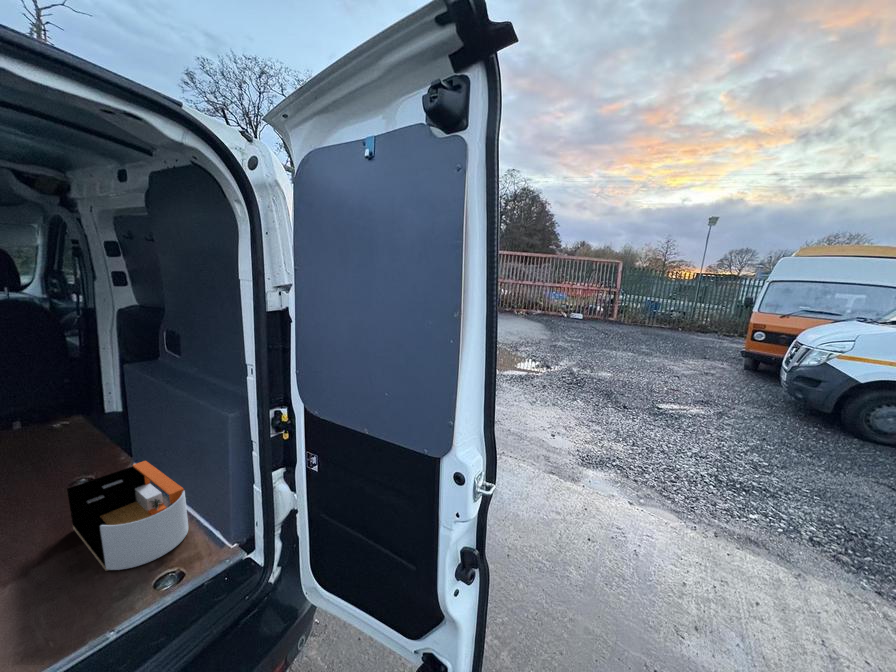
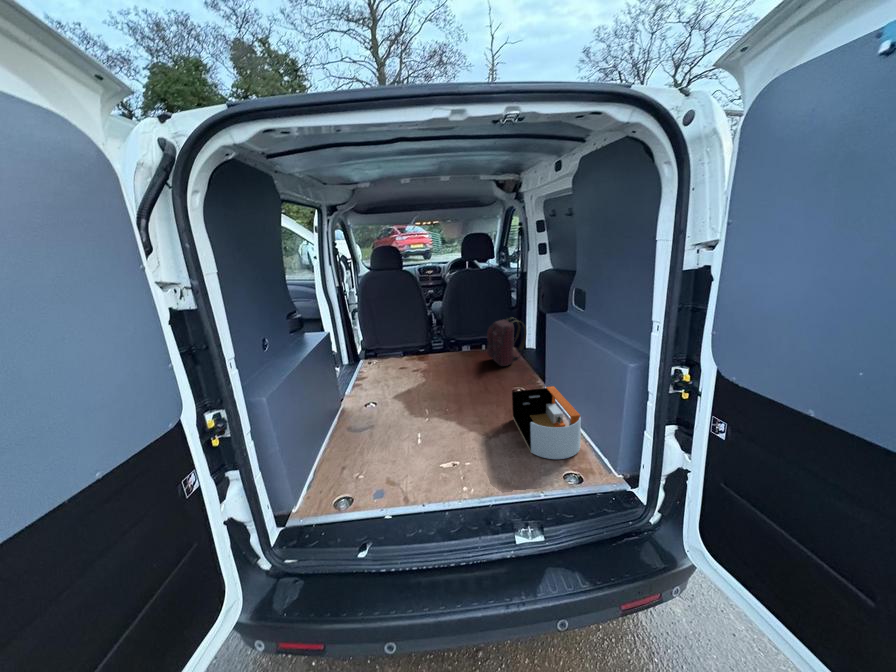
backpack: none [19,374,102,451] -> present [487,318,526,366]

